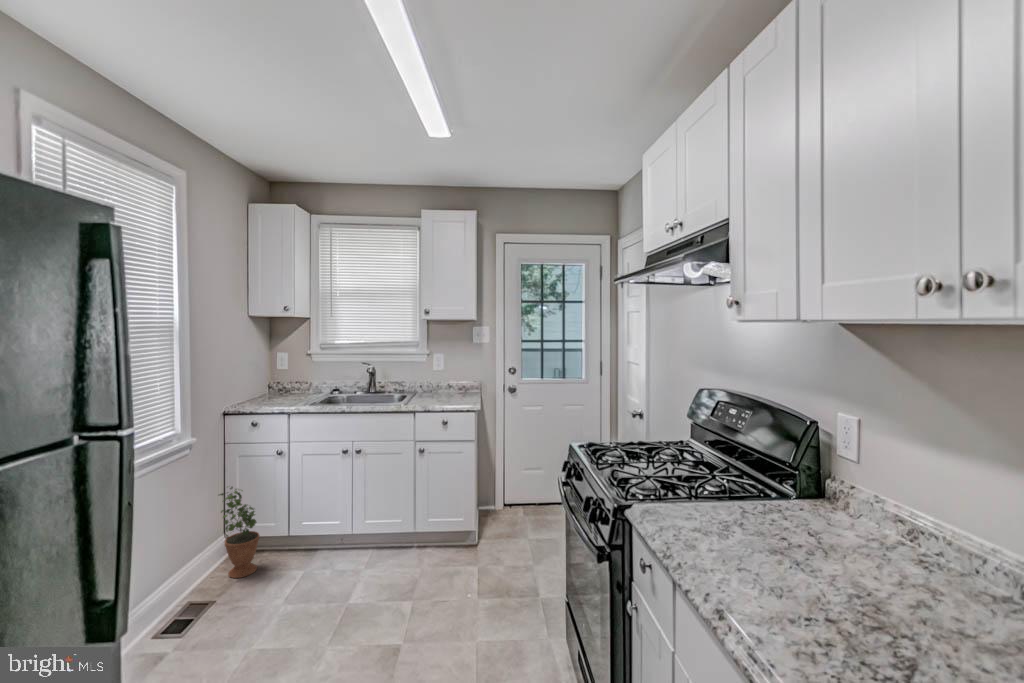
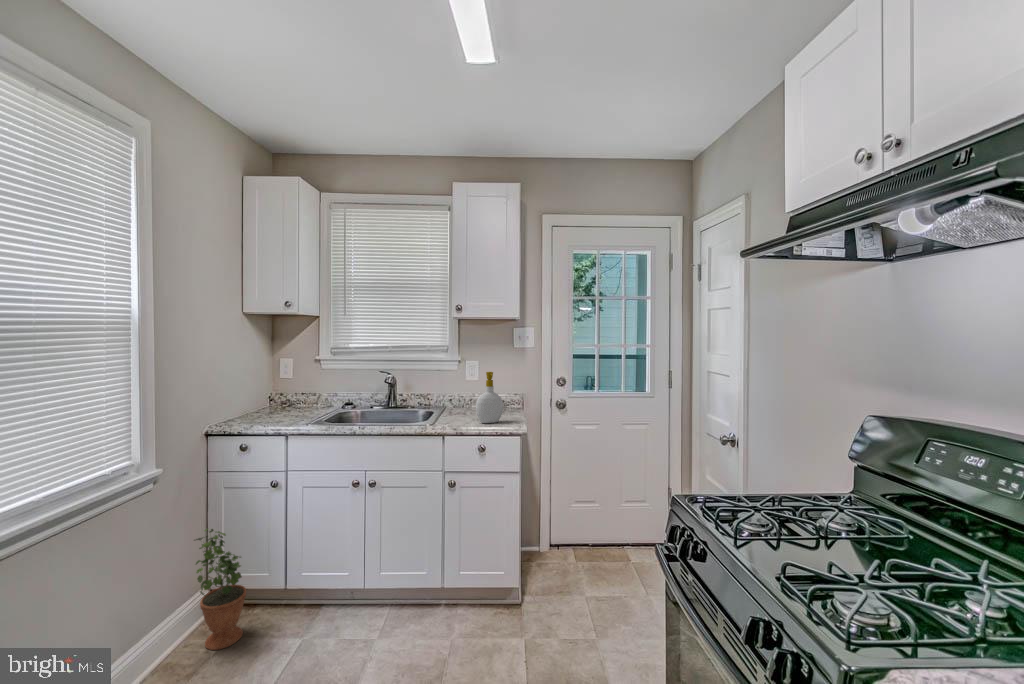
soap bottle: none [440,362,462,403] -> present [476,372,503,423]

